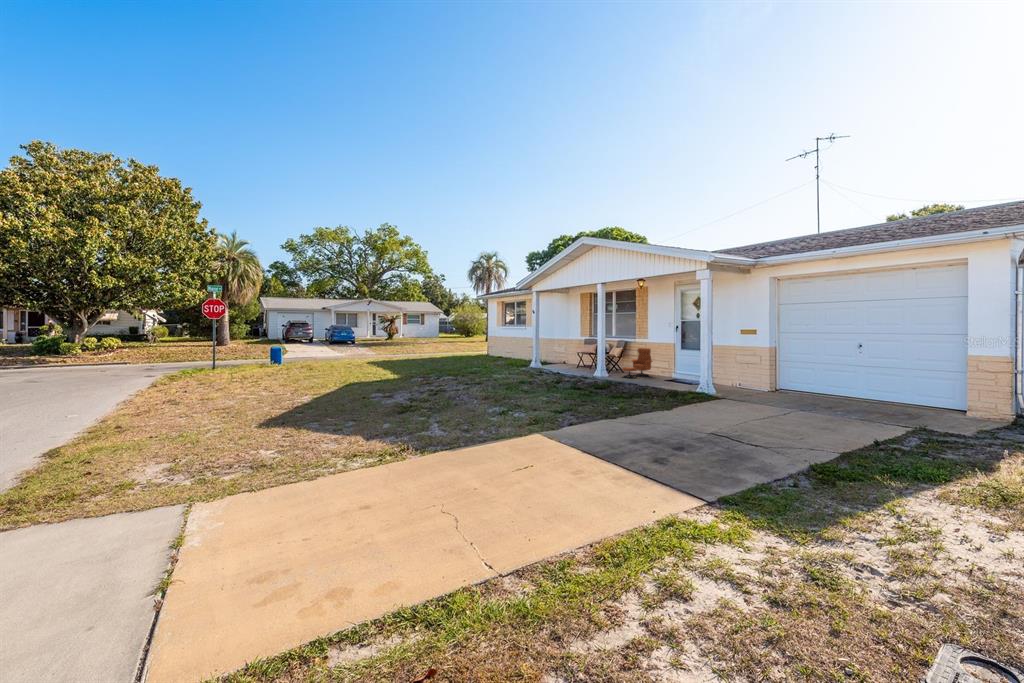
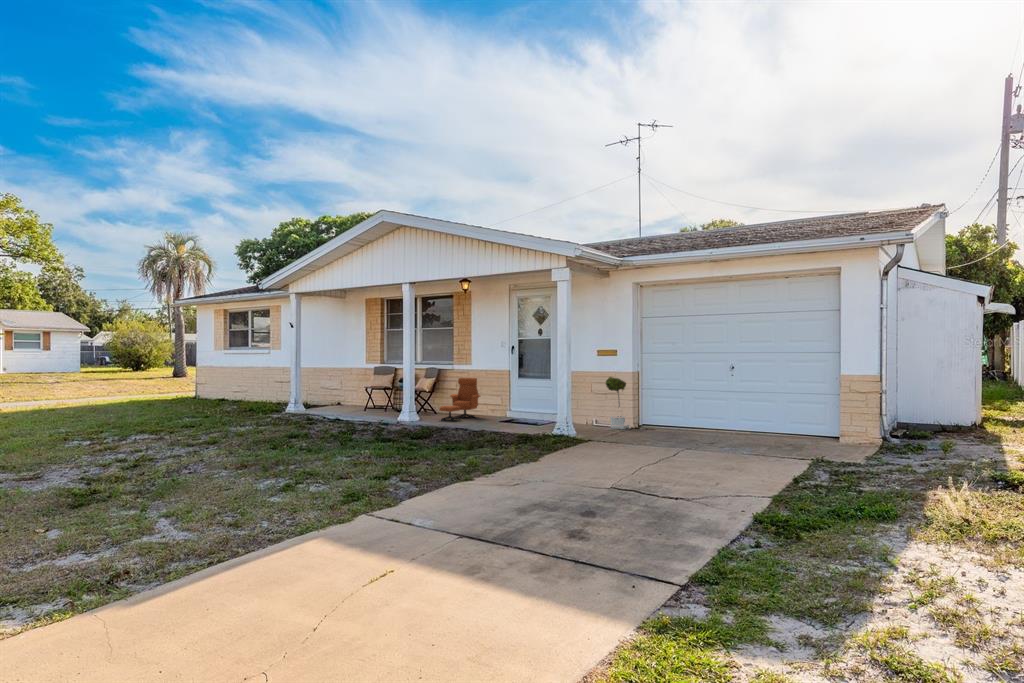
potted tree: none [744,351,764,392] -> present [606,377,629,429]

